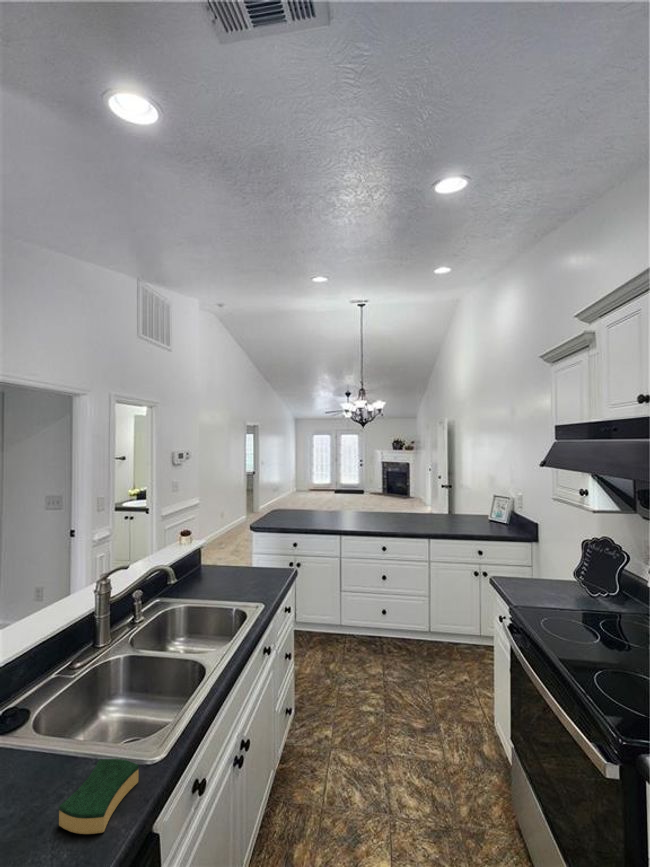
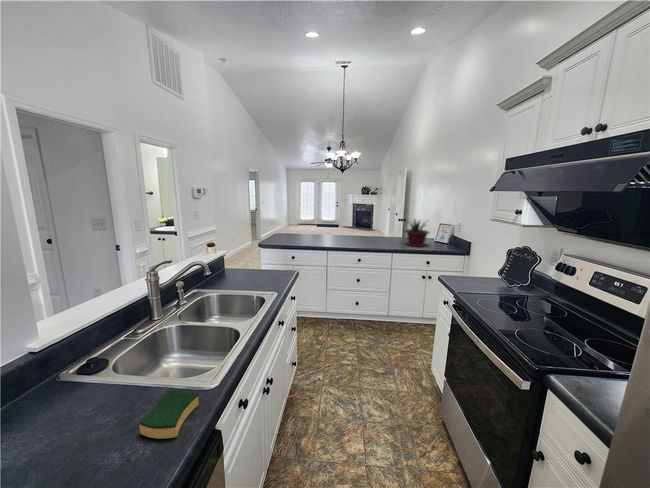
potted plant: none [439,490,480,531] -> present [405,220,429,247]

